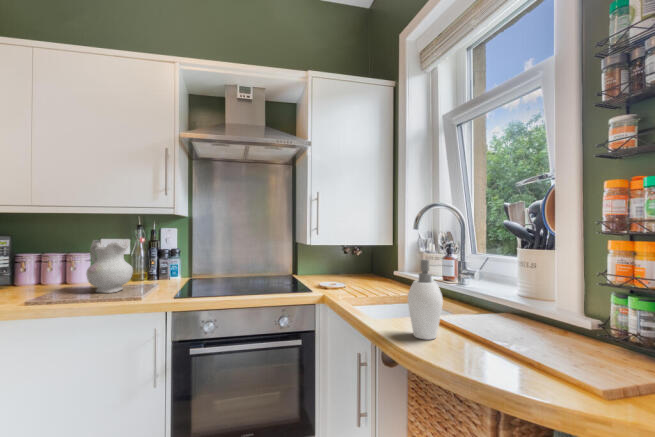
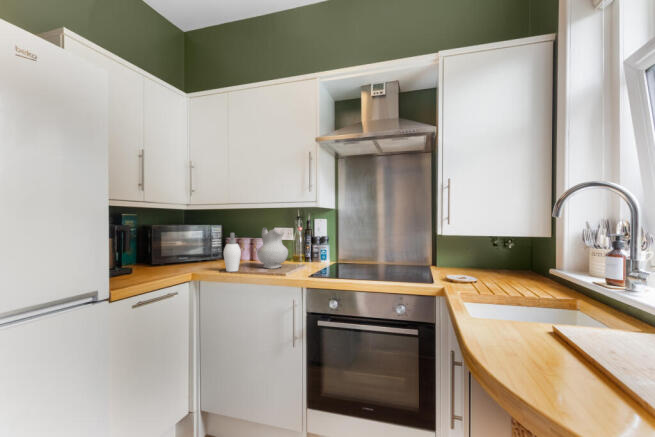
soap dispenser: present [408,259,453,340] -> present [224,233,241,272]

